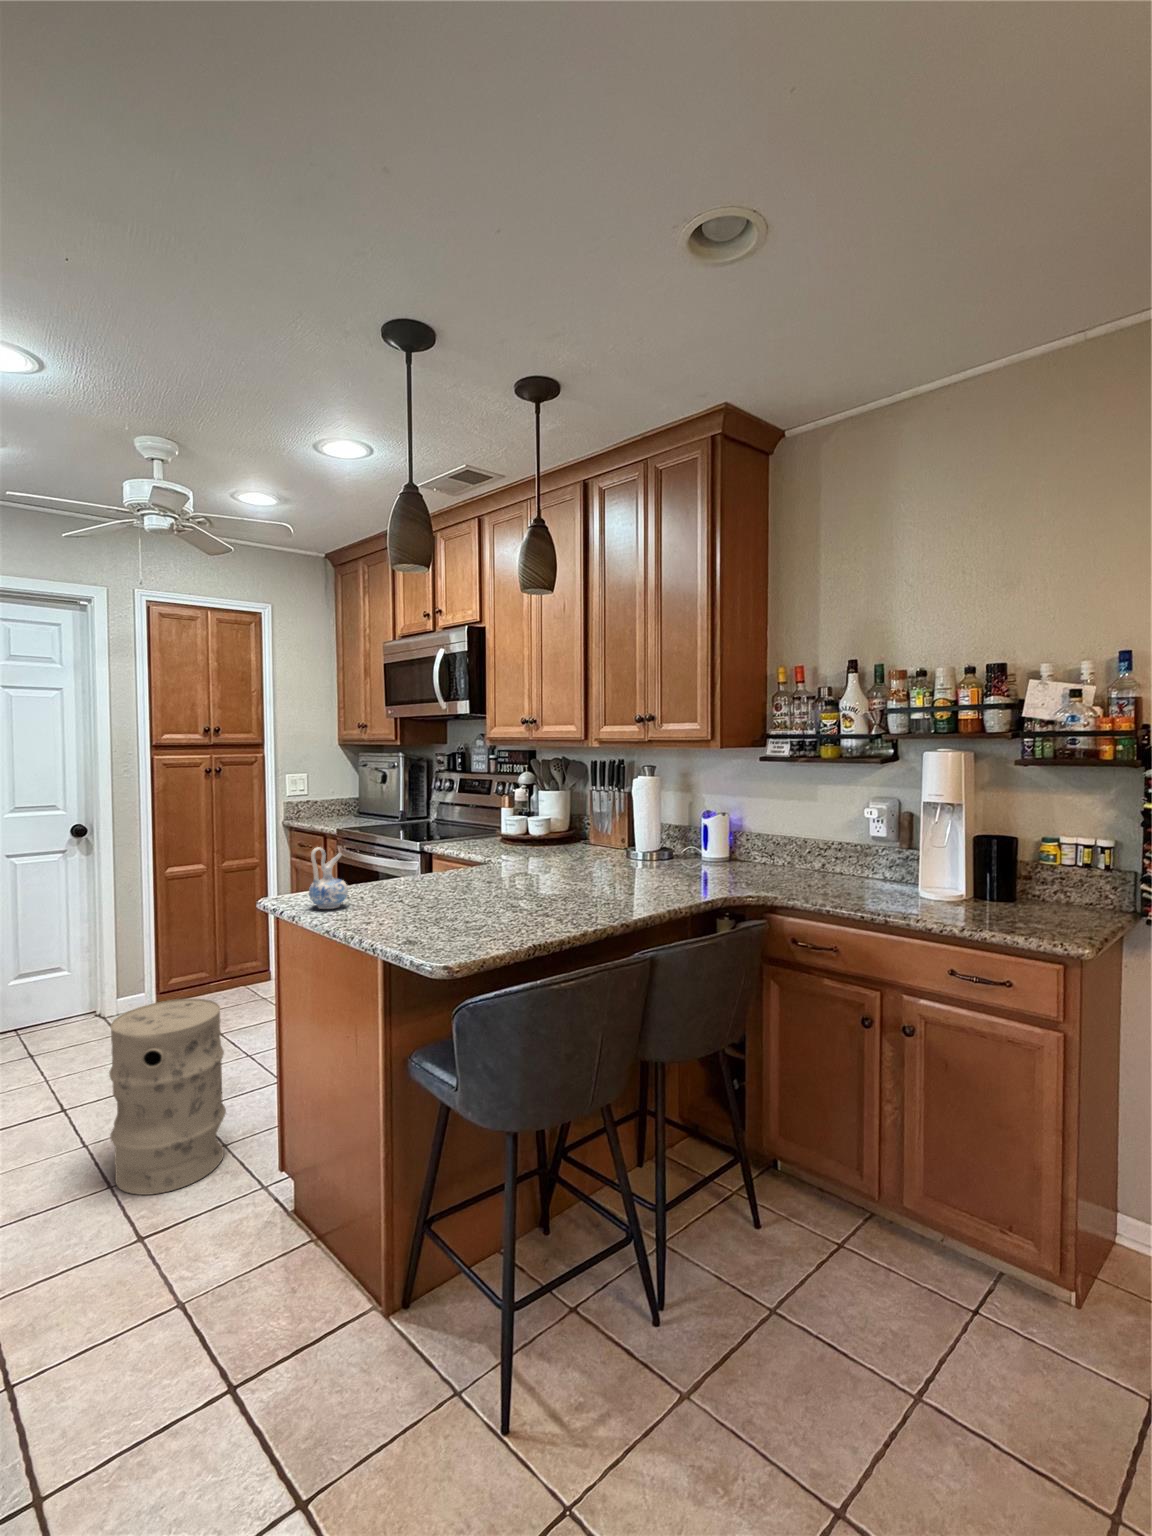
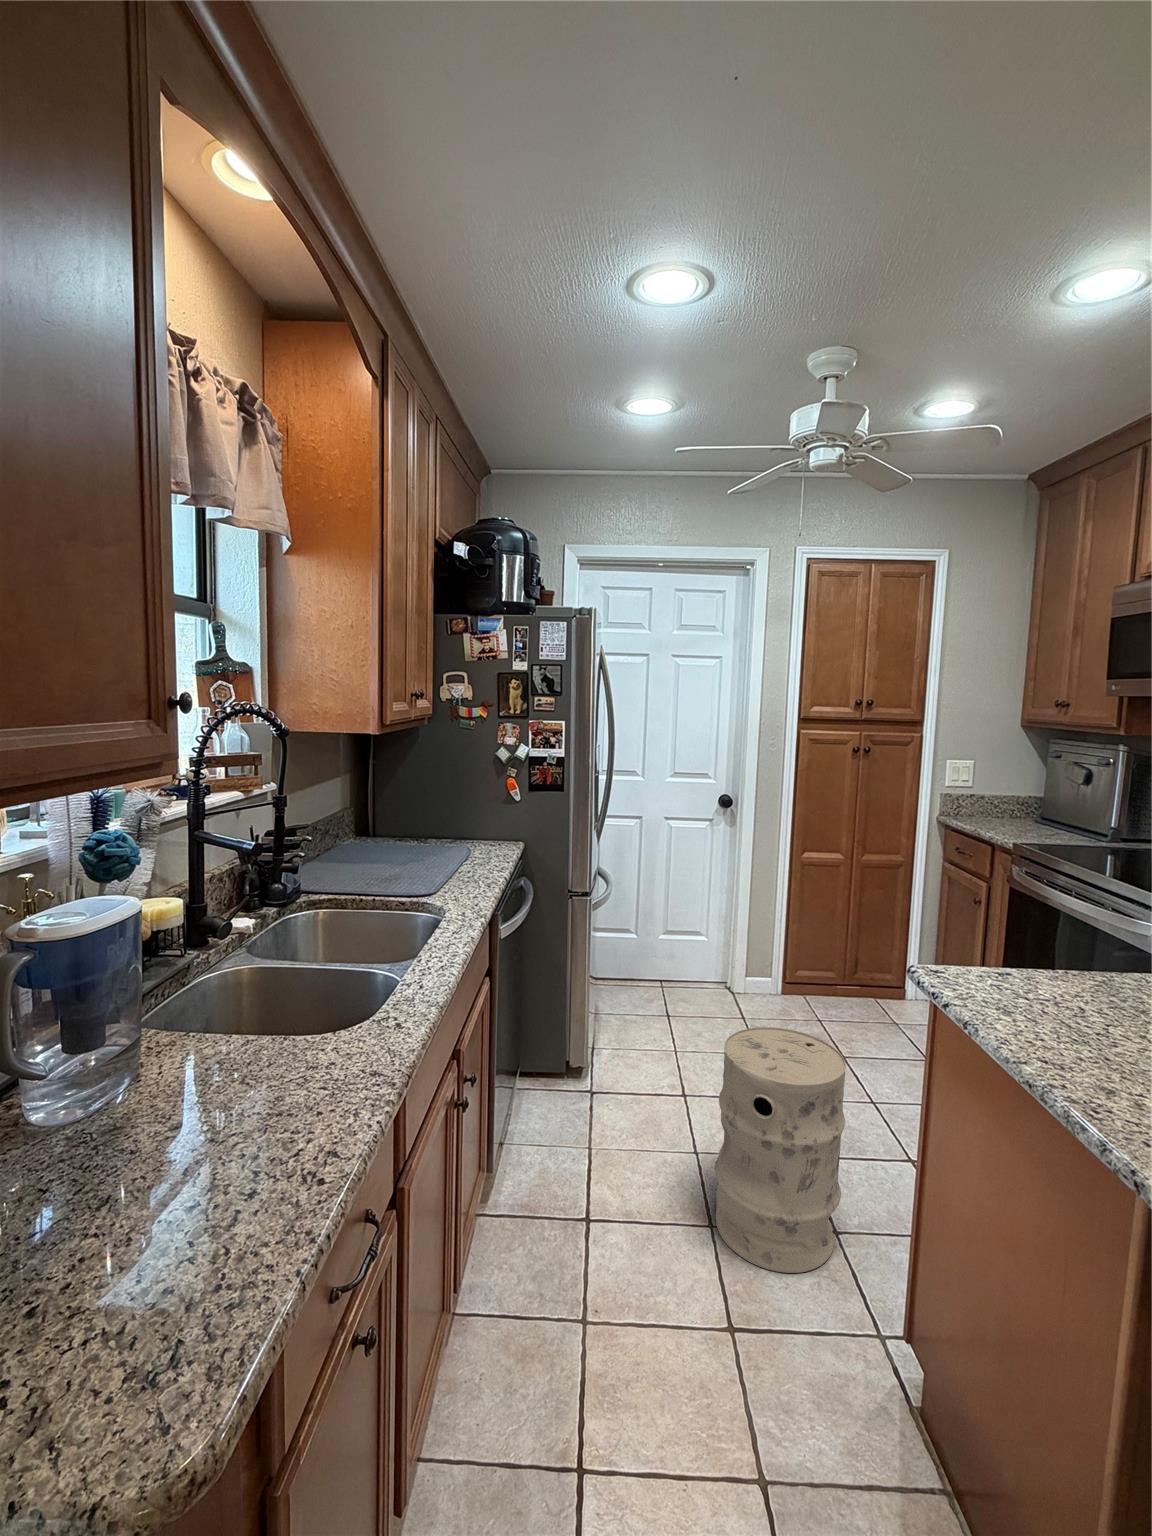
ceramic pitcher: present [309,847,348,909] -> none [997,905,1069,1010]

